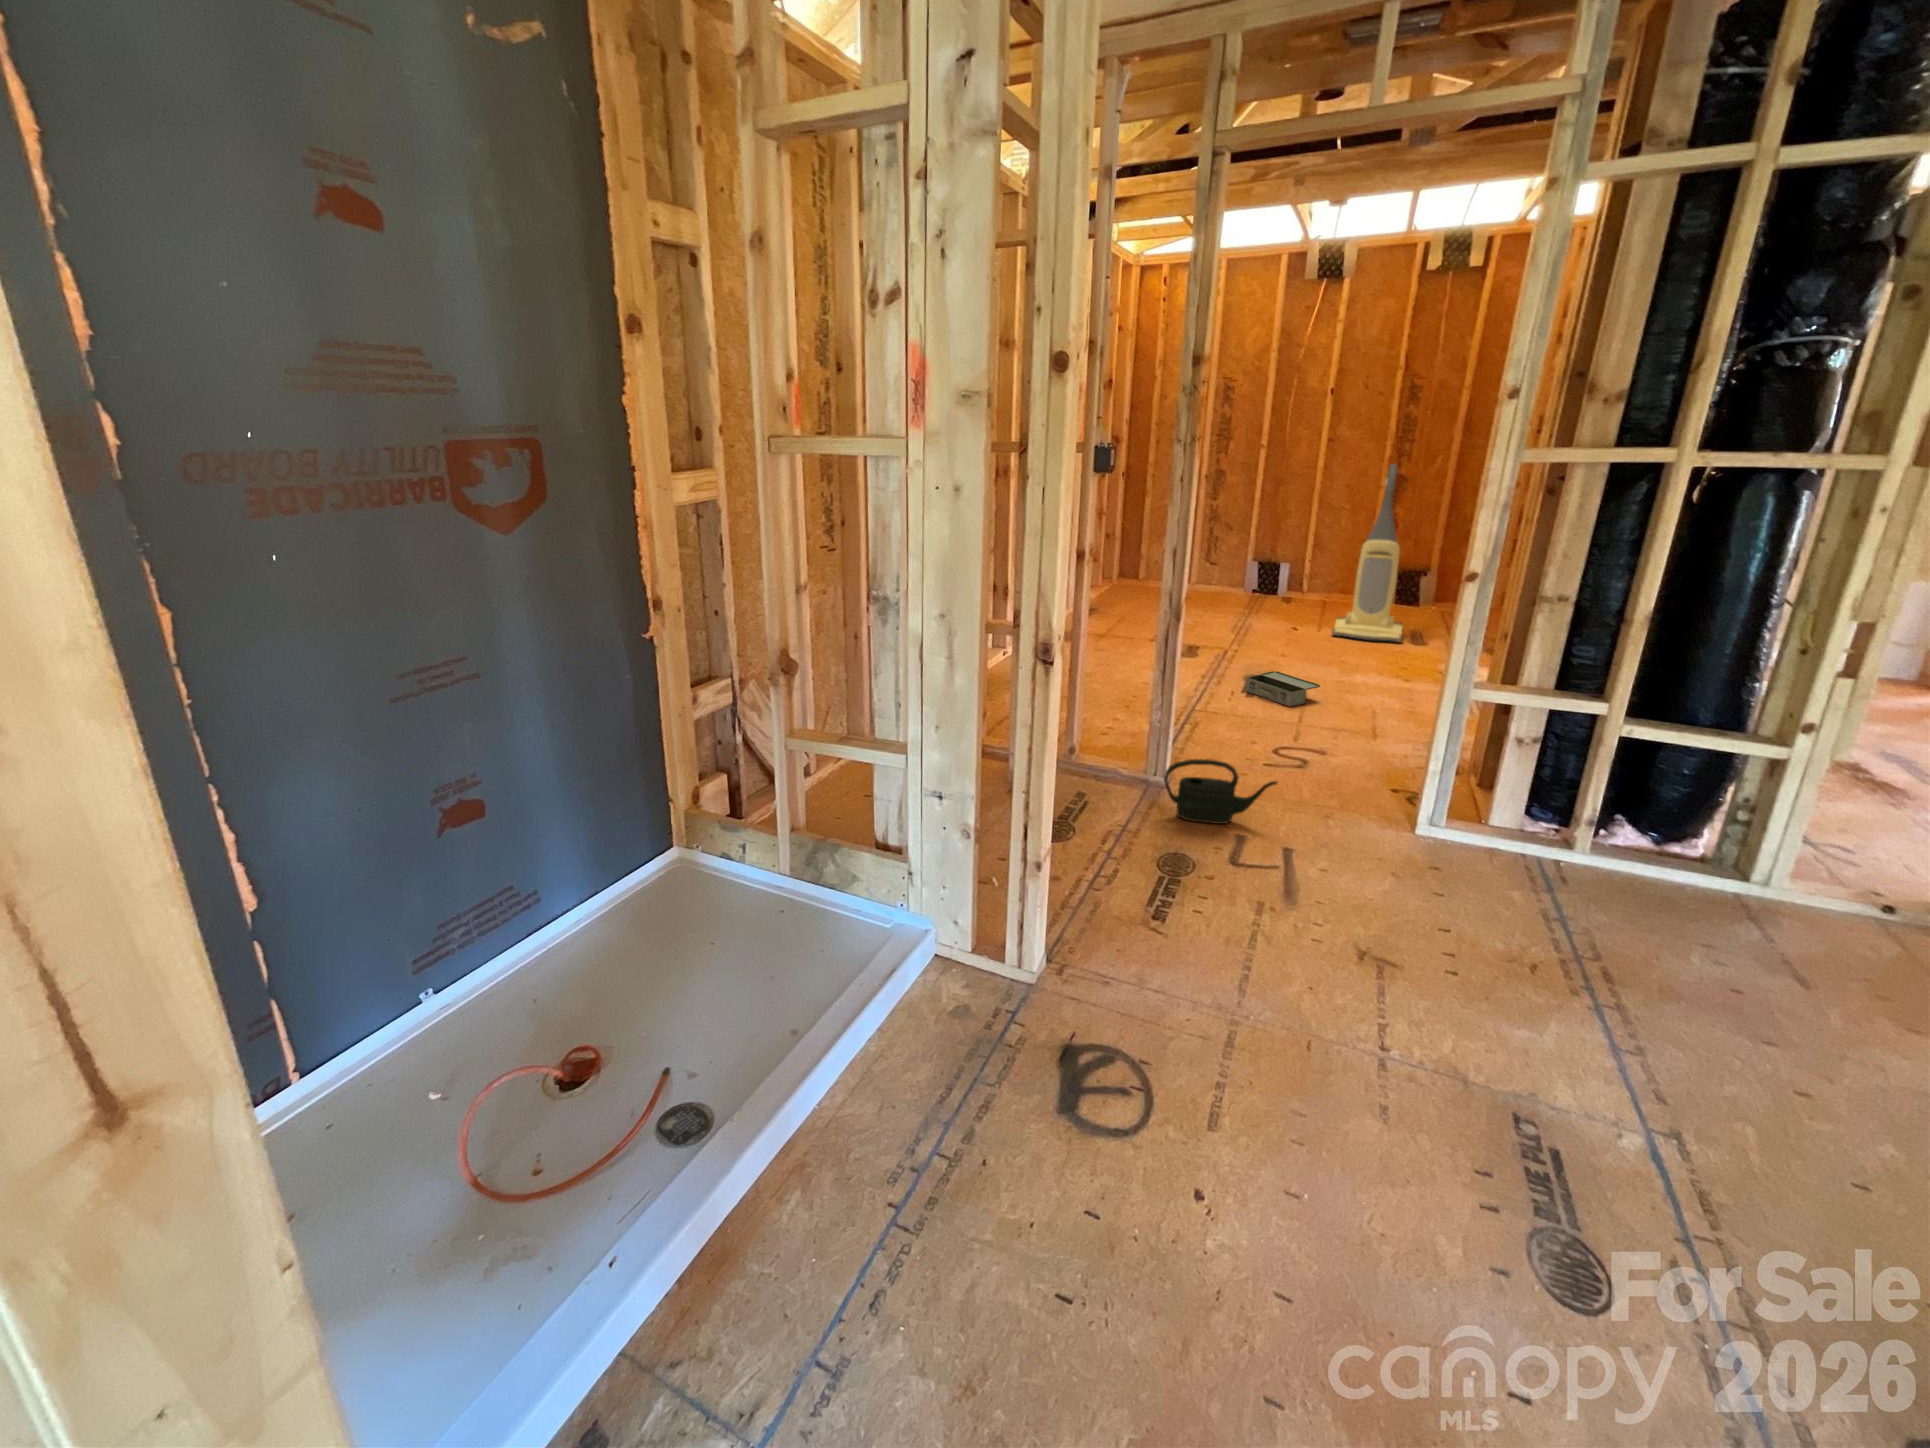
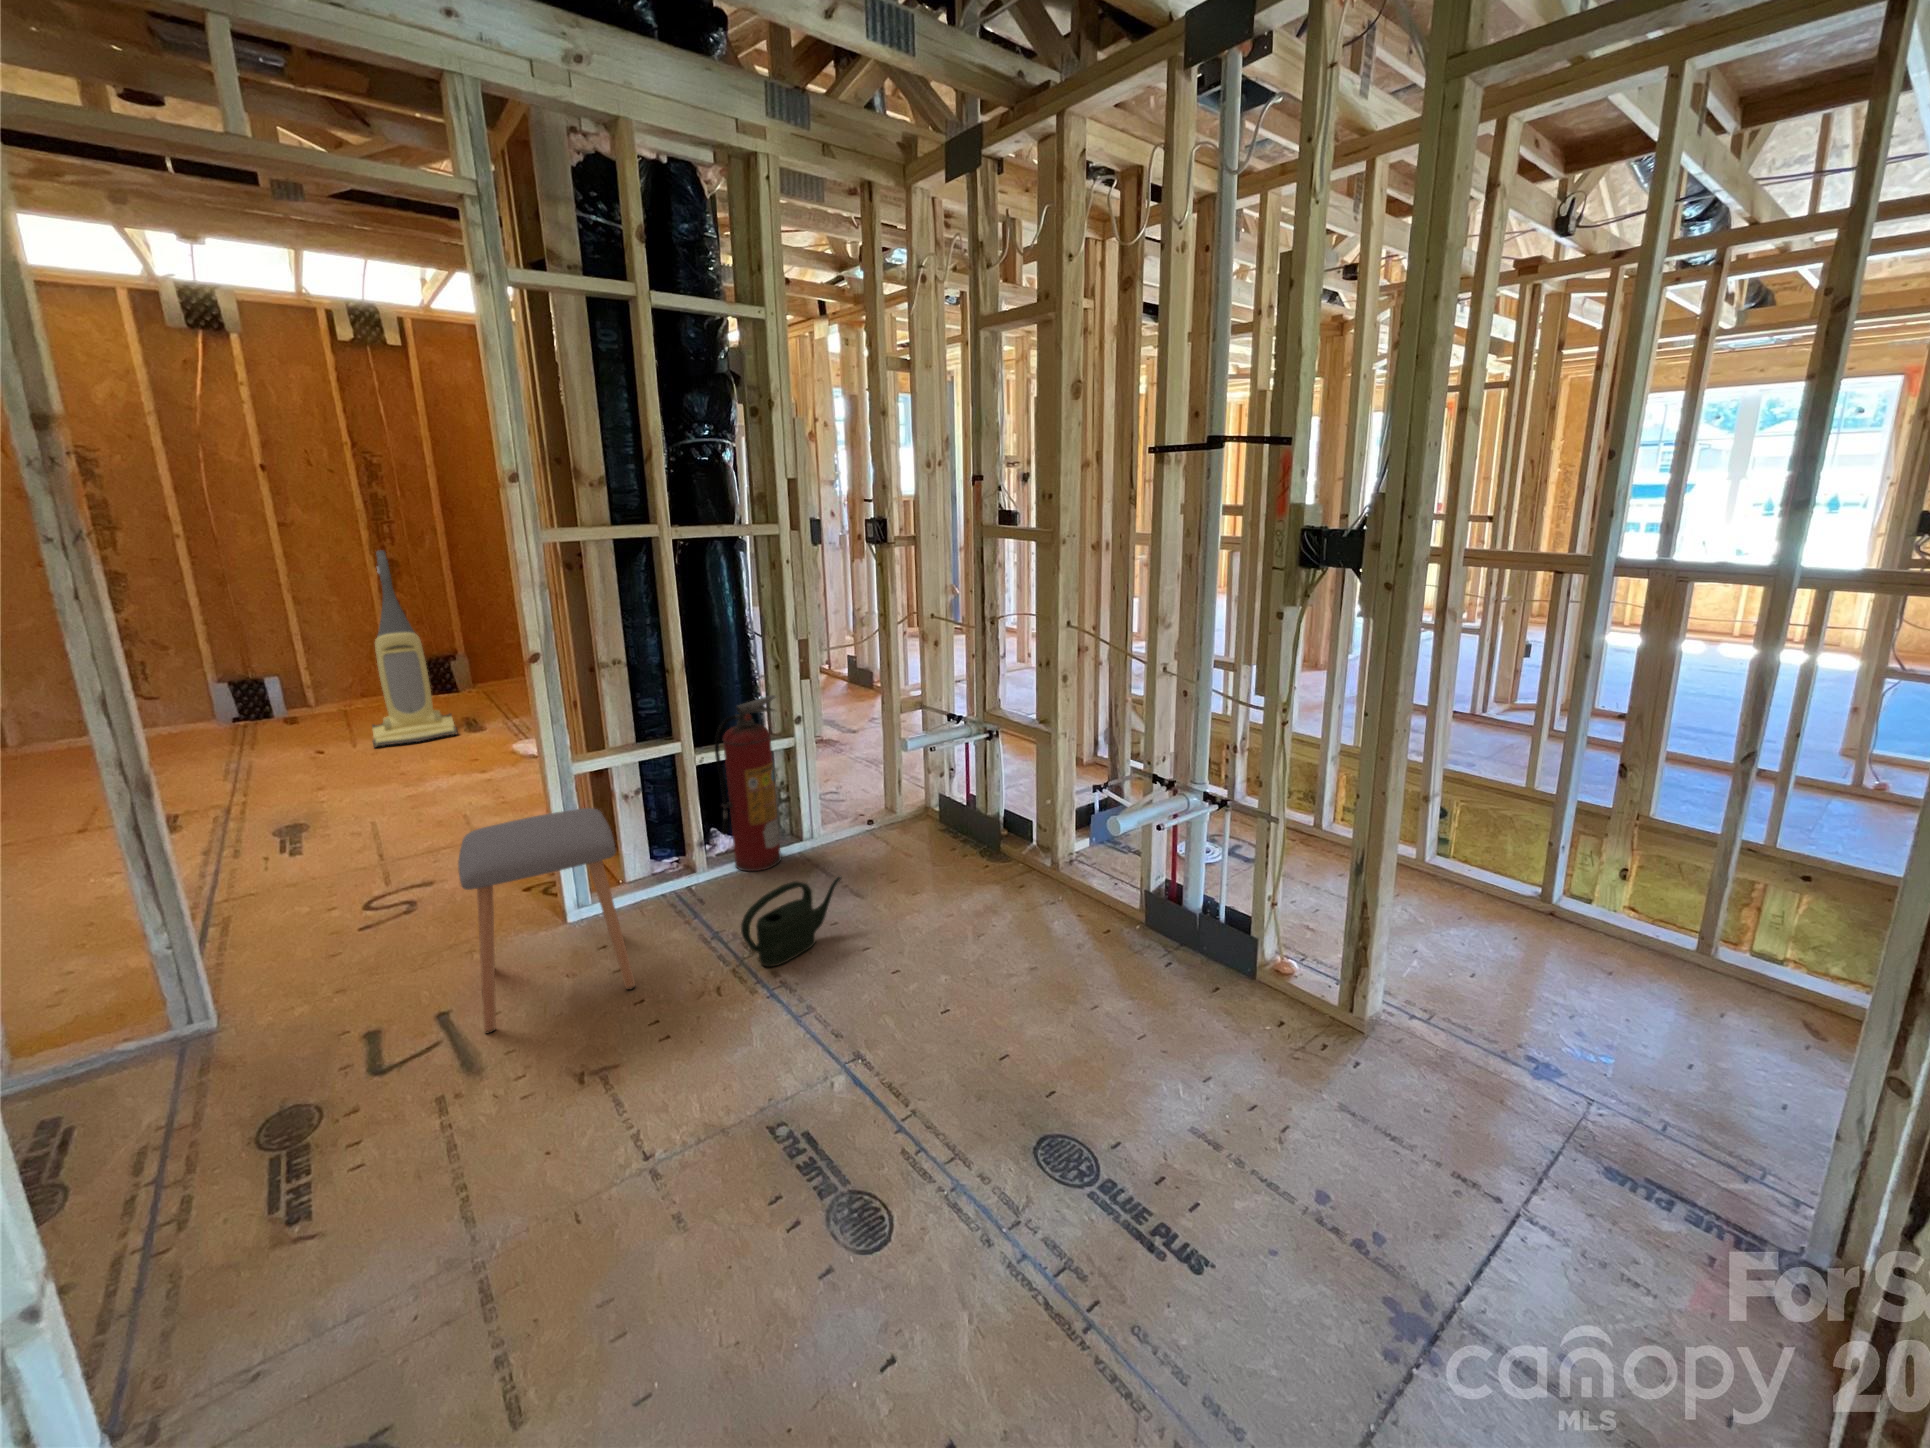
toolbox: present [1245,671,1320,706] -> none [283,809,390,849]
fire extinguisher: none [1624,684,1780,892] -> present [715,695,781,871]
stool: none [1310,716,1482,917] -> present [458,808,635,1033]
watering can: present [1164,759,1277,824] -> present [741,876,841,967]

